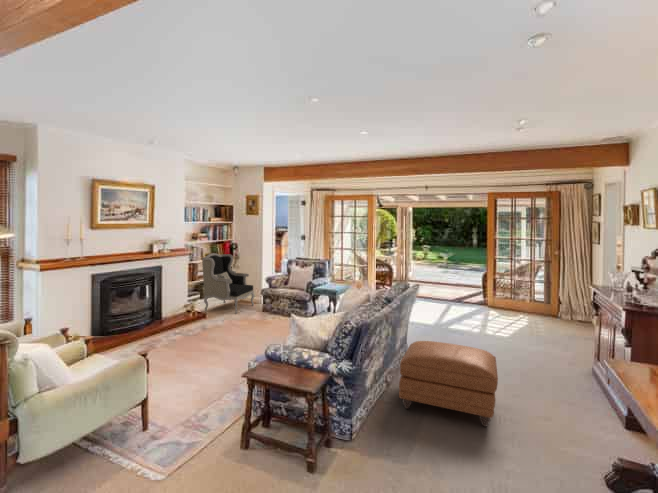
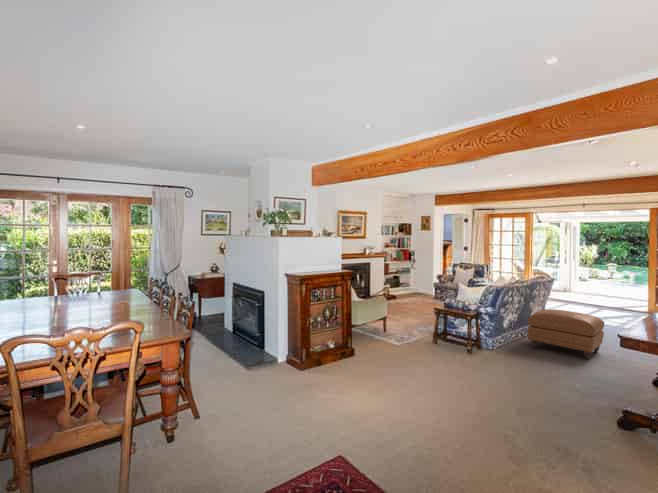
armchair: present [202,253,254,314] -> none [392,257,427,300]

